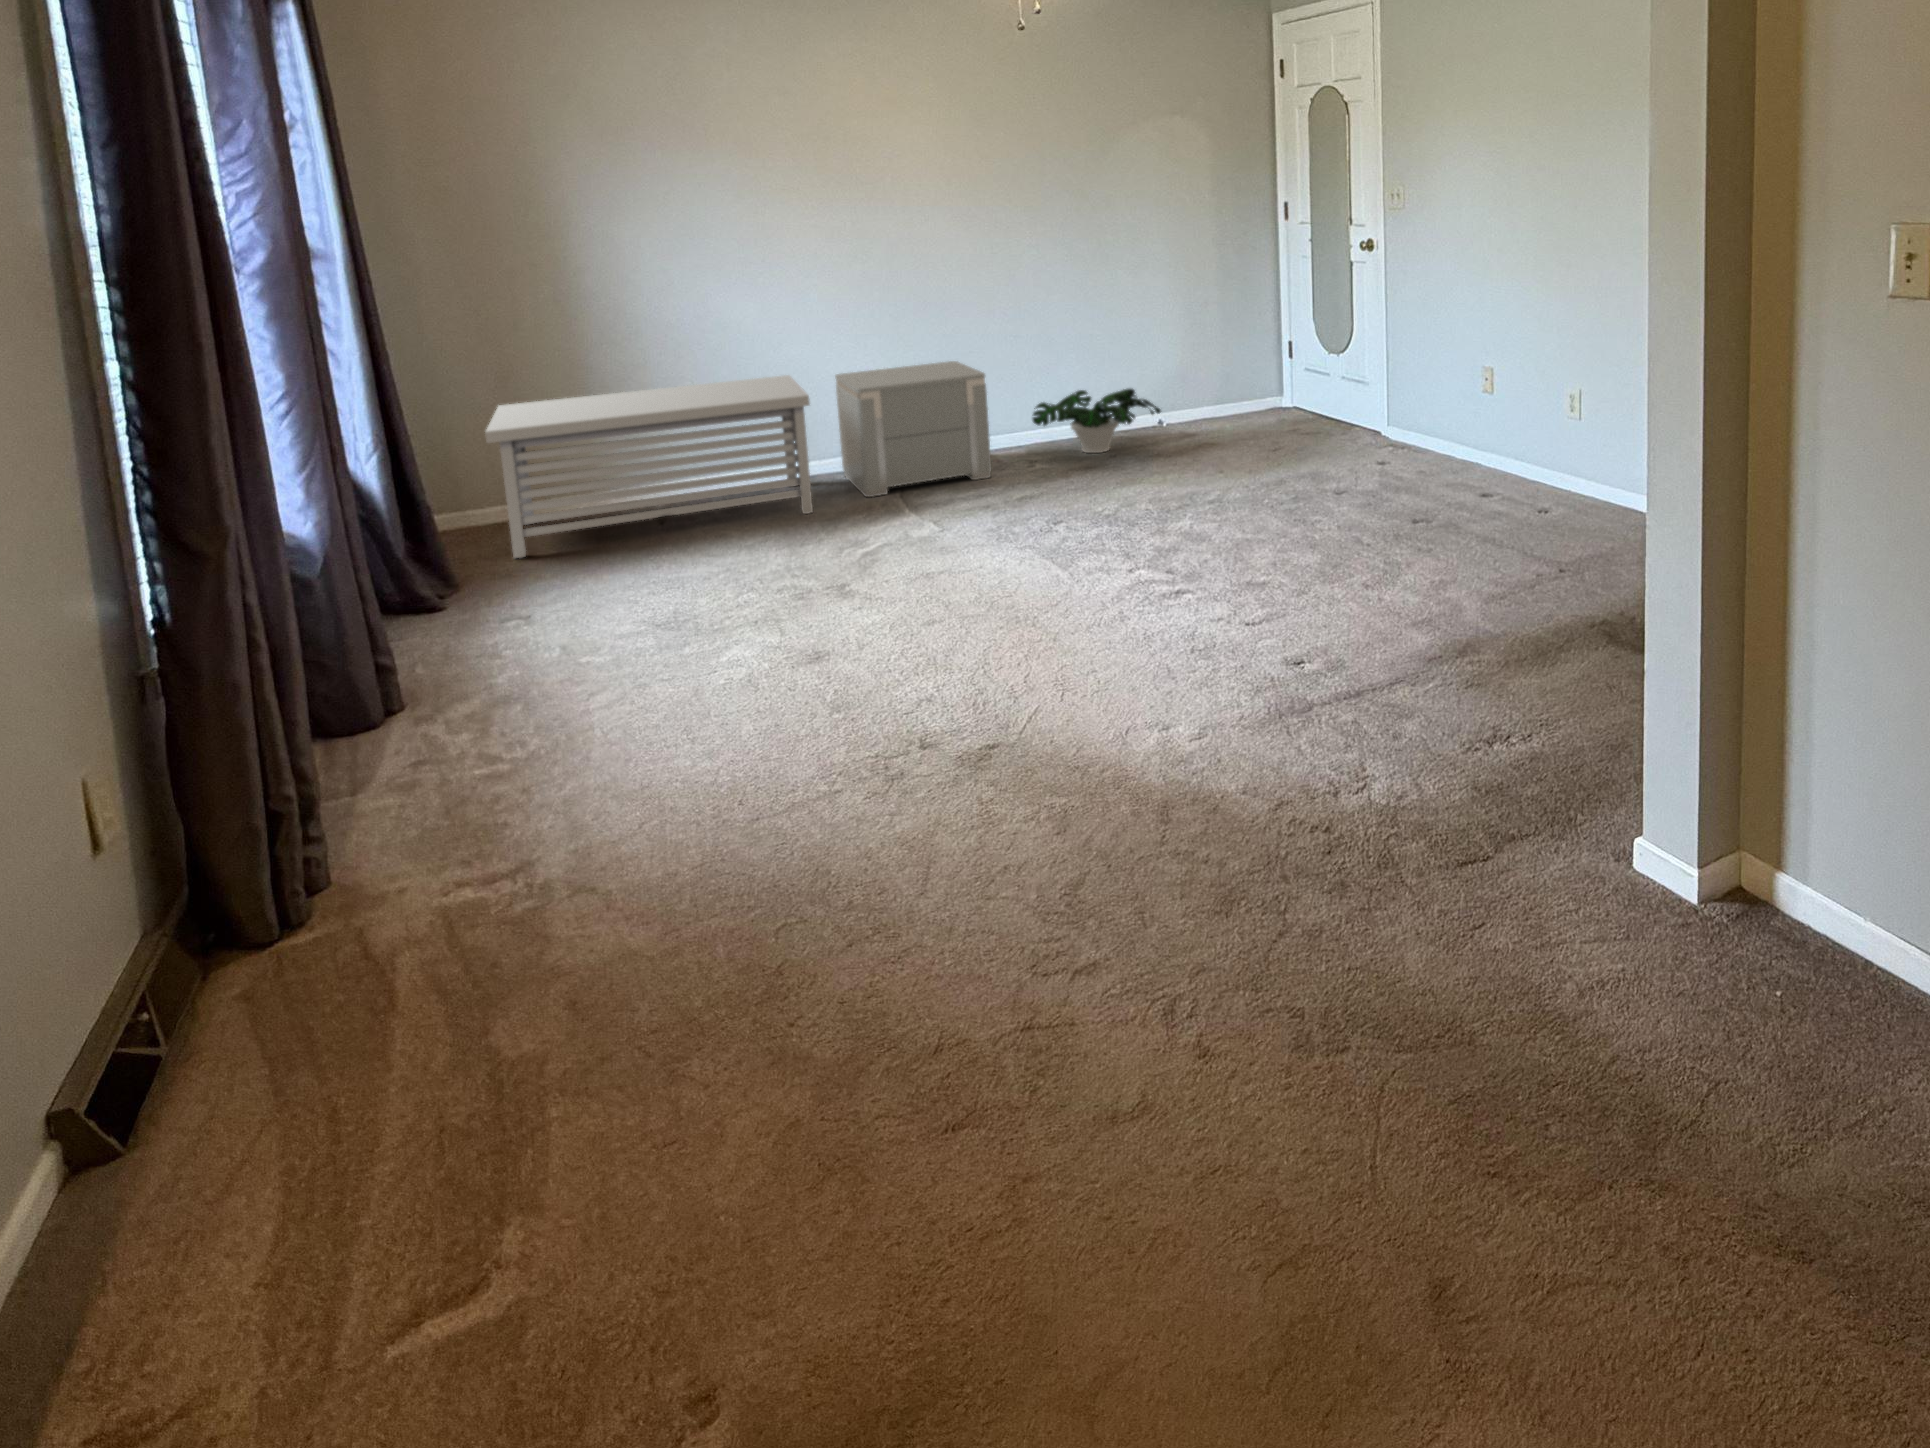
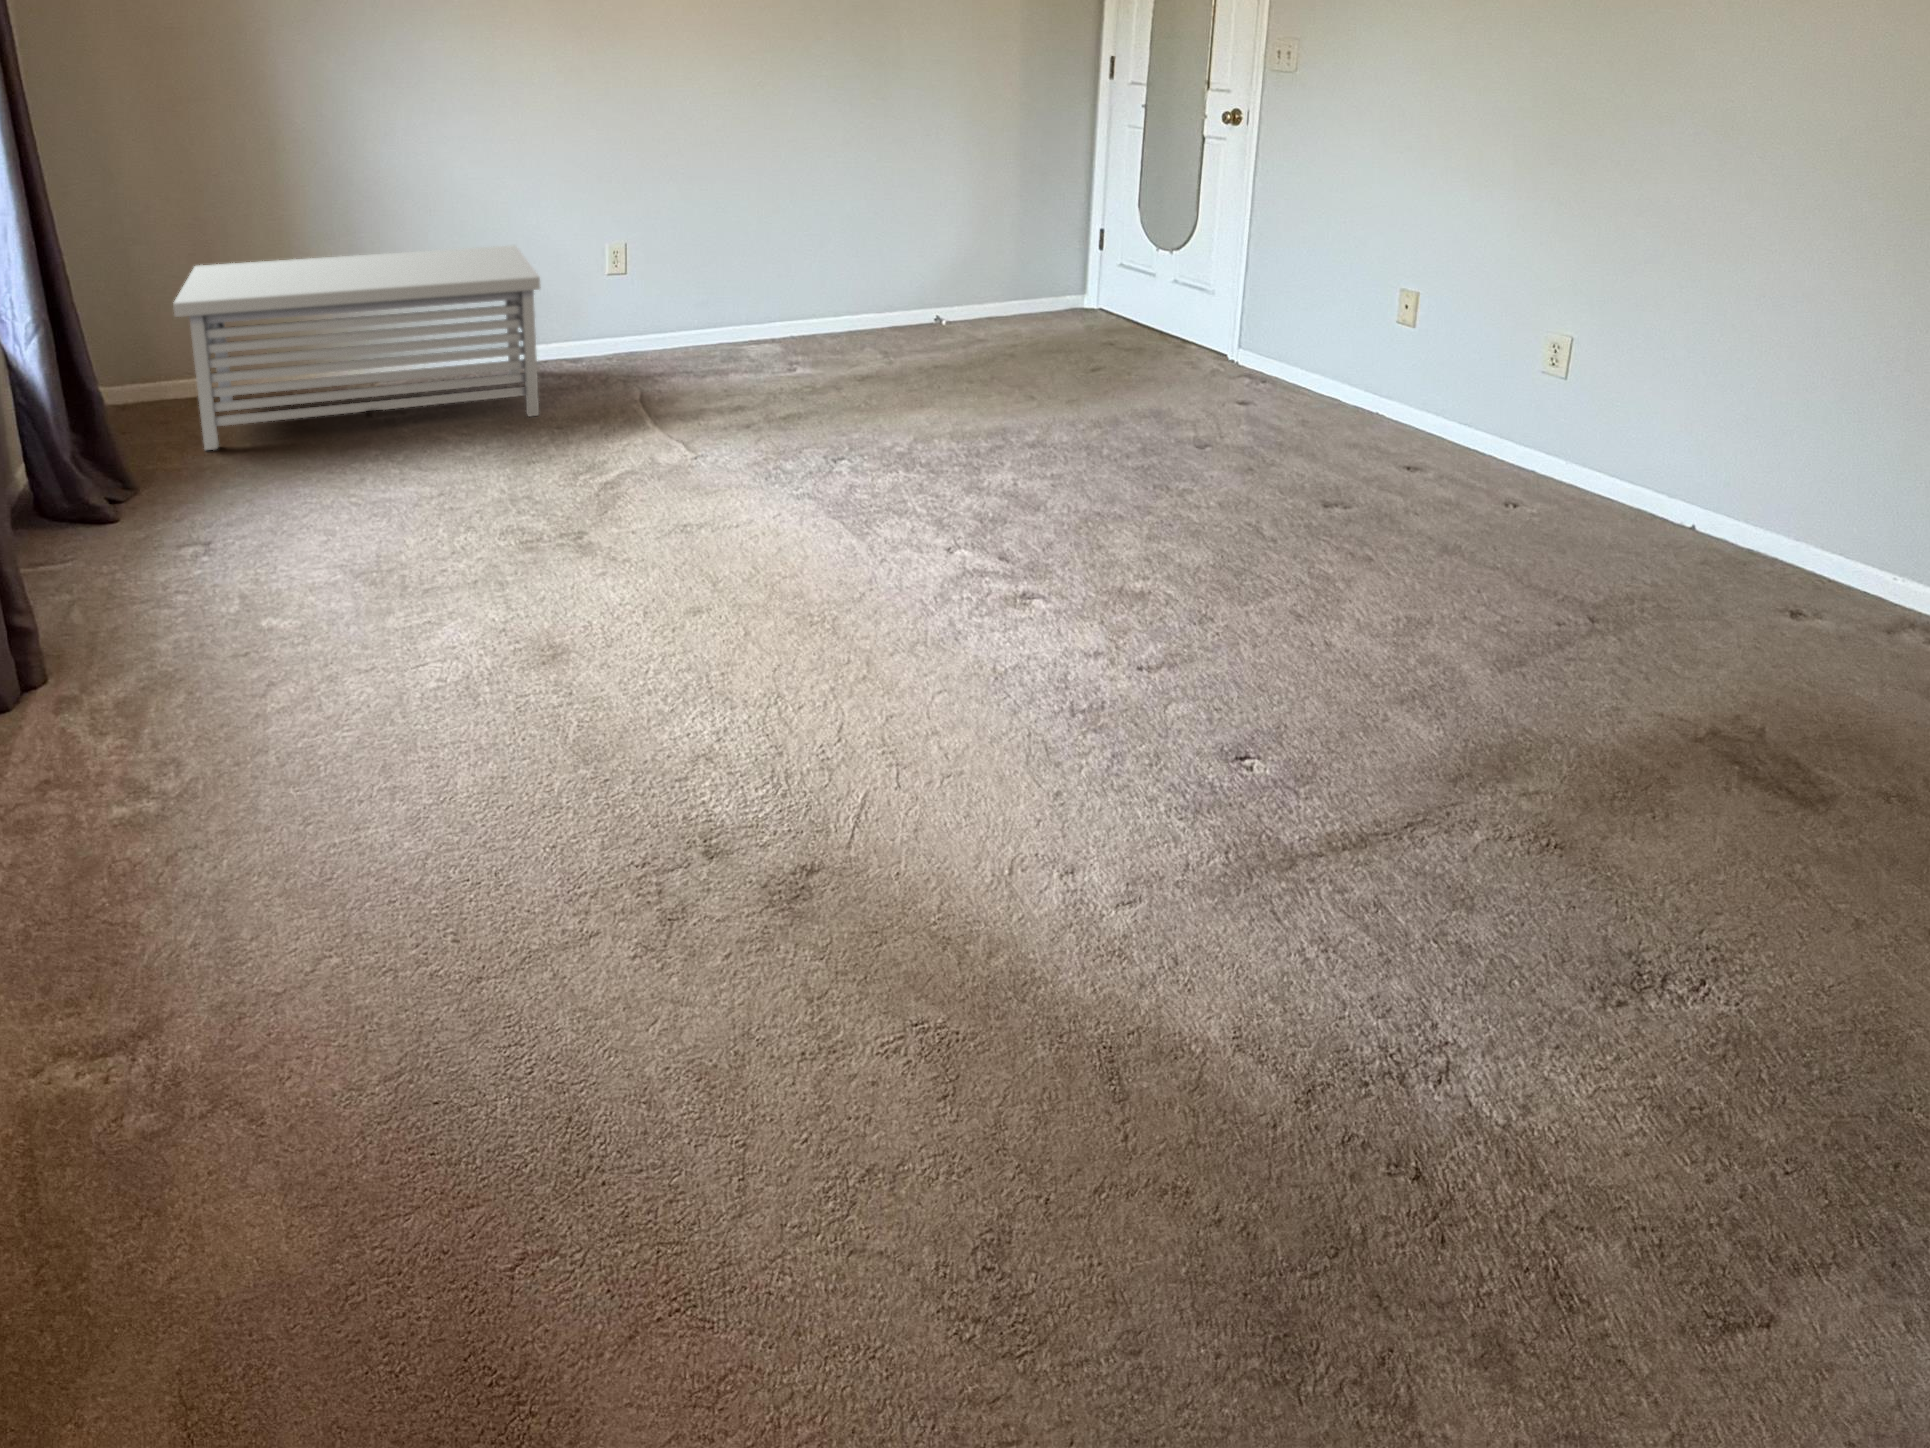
nightstand: present [835,361,991,497] -> none [567,237,745,398]
potted plant: present [1033,389,1161,453] -> none [793,278,949,357]

